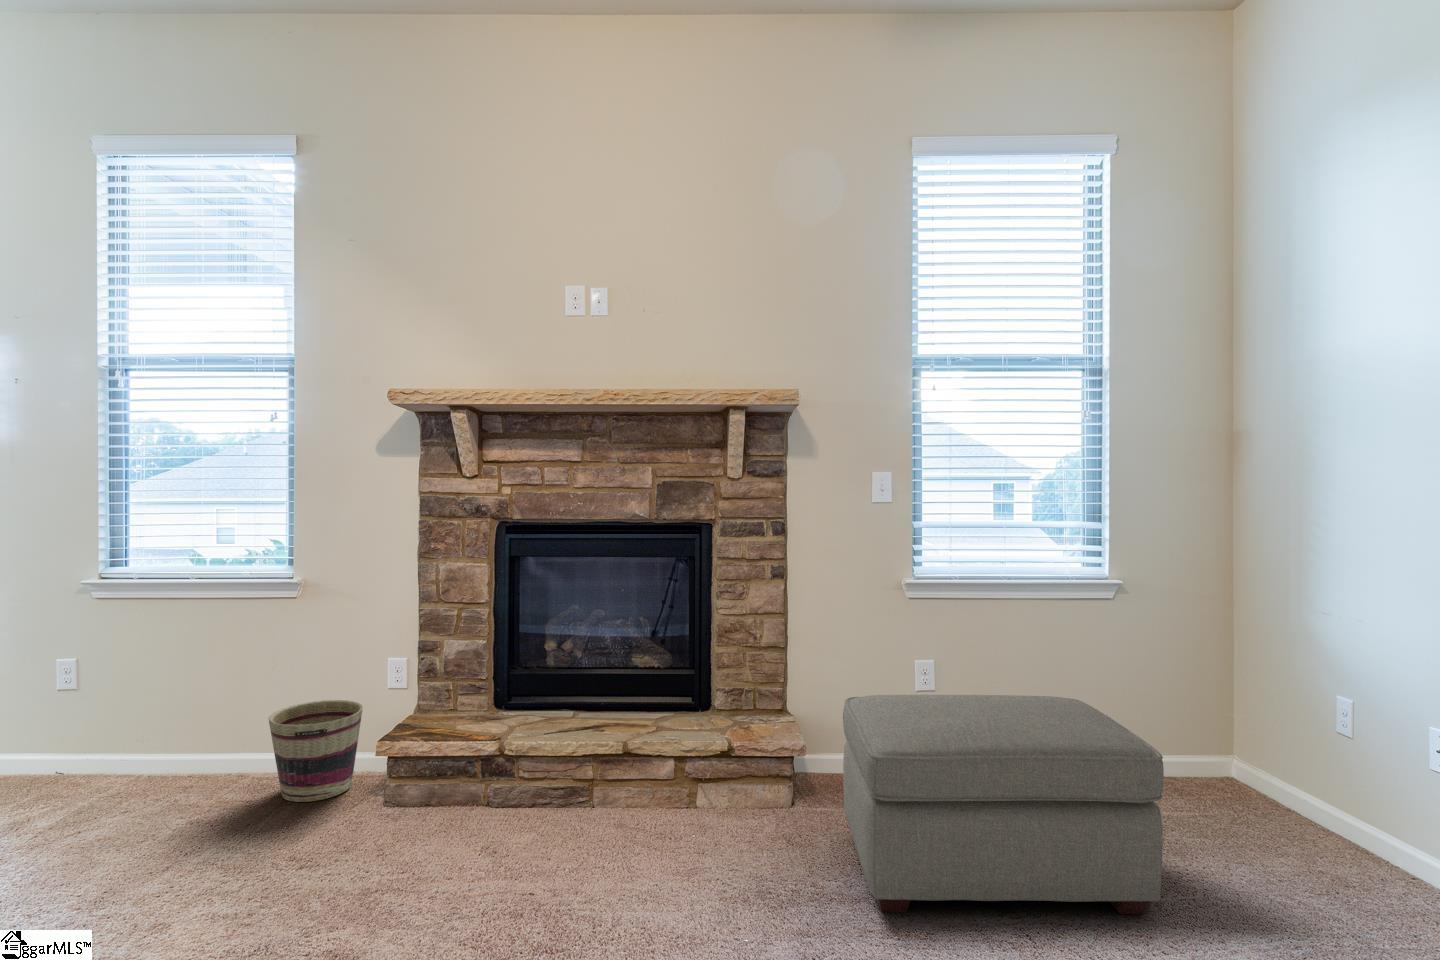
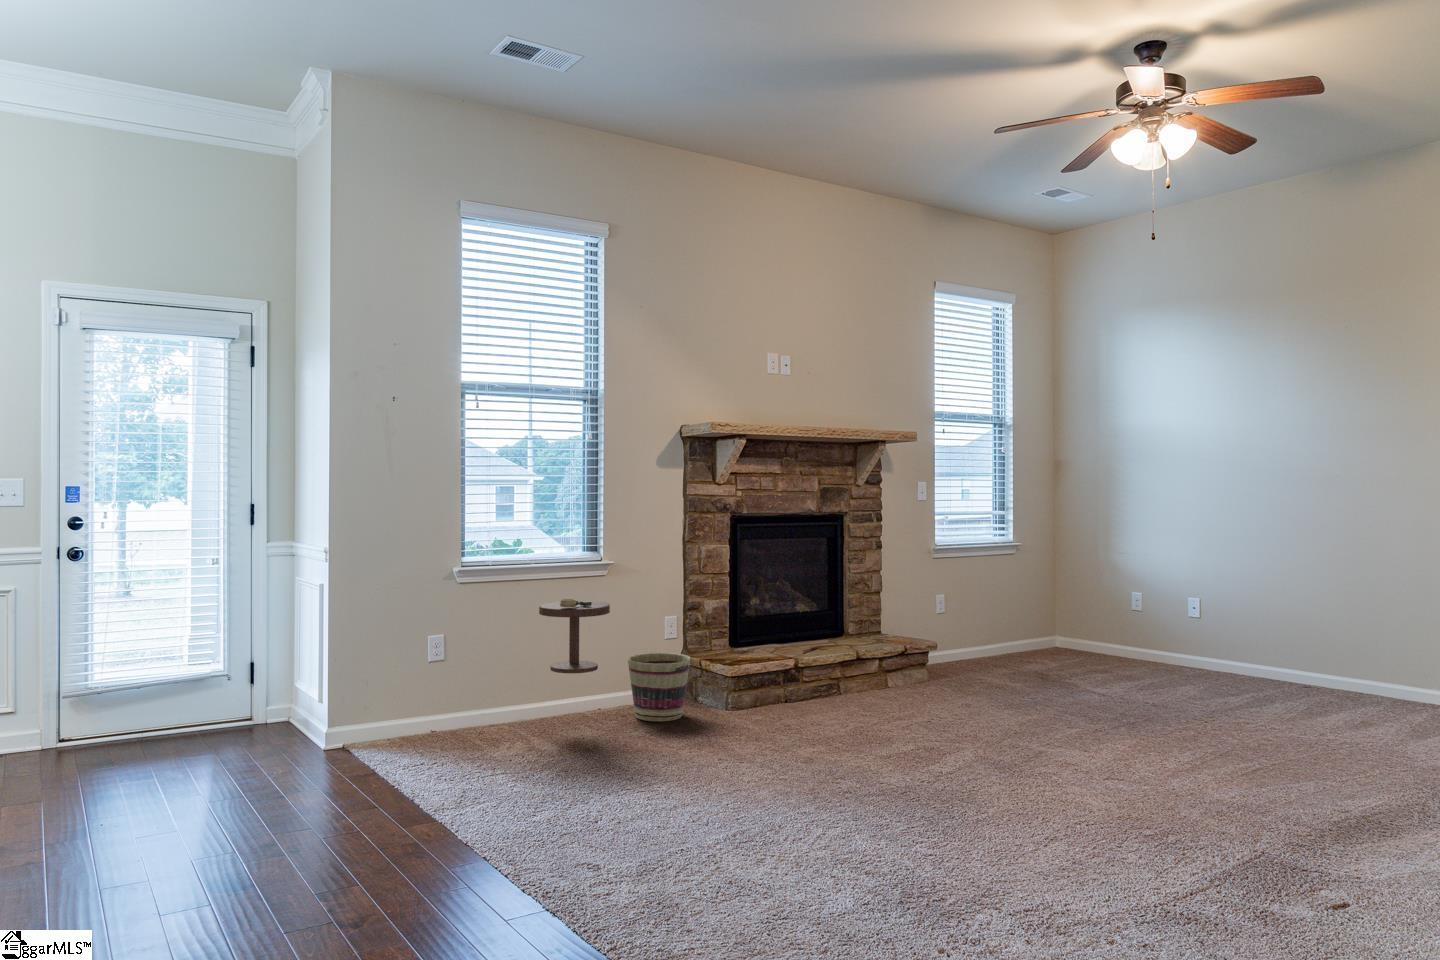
side table: none [128,625,234,792] -> present [539,599,610,673]
ottoman: present [843,695,1164,914] -> none [965,599,1124,698]

